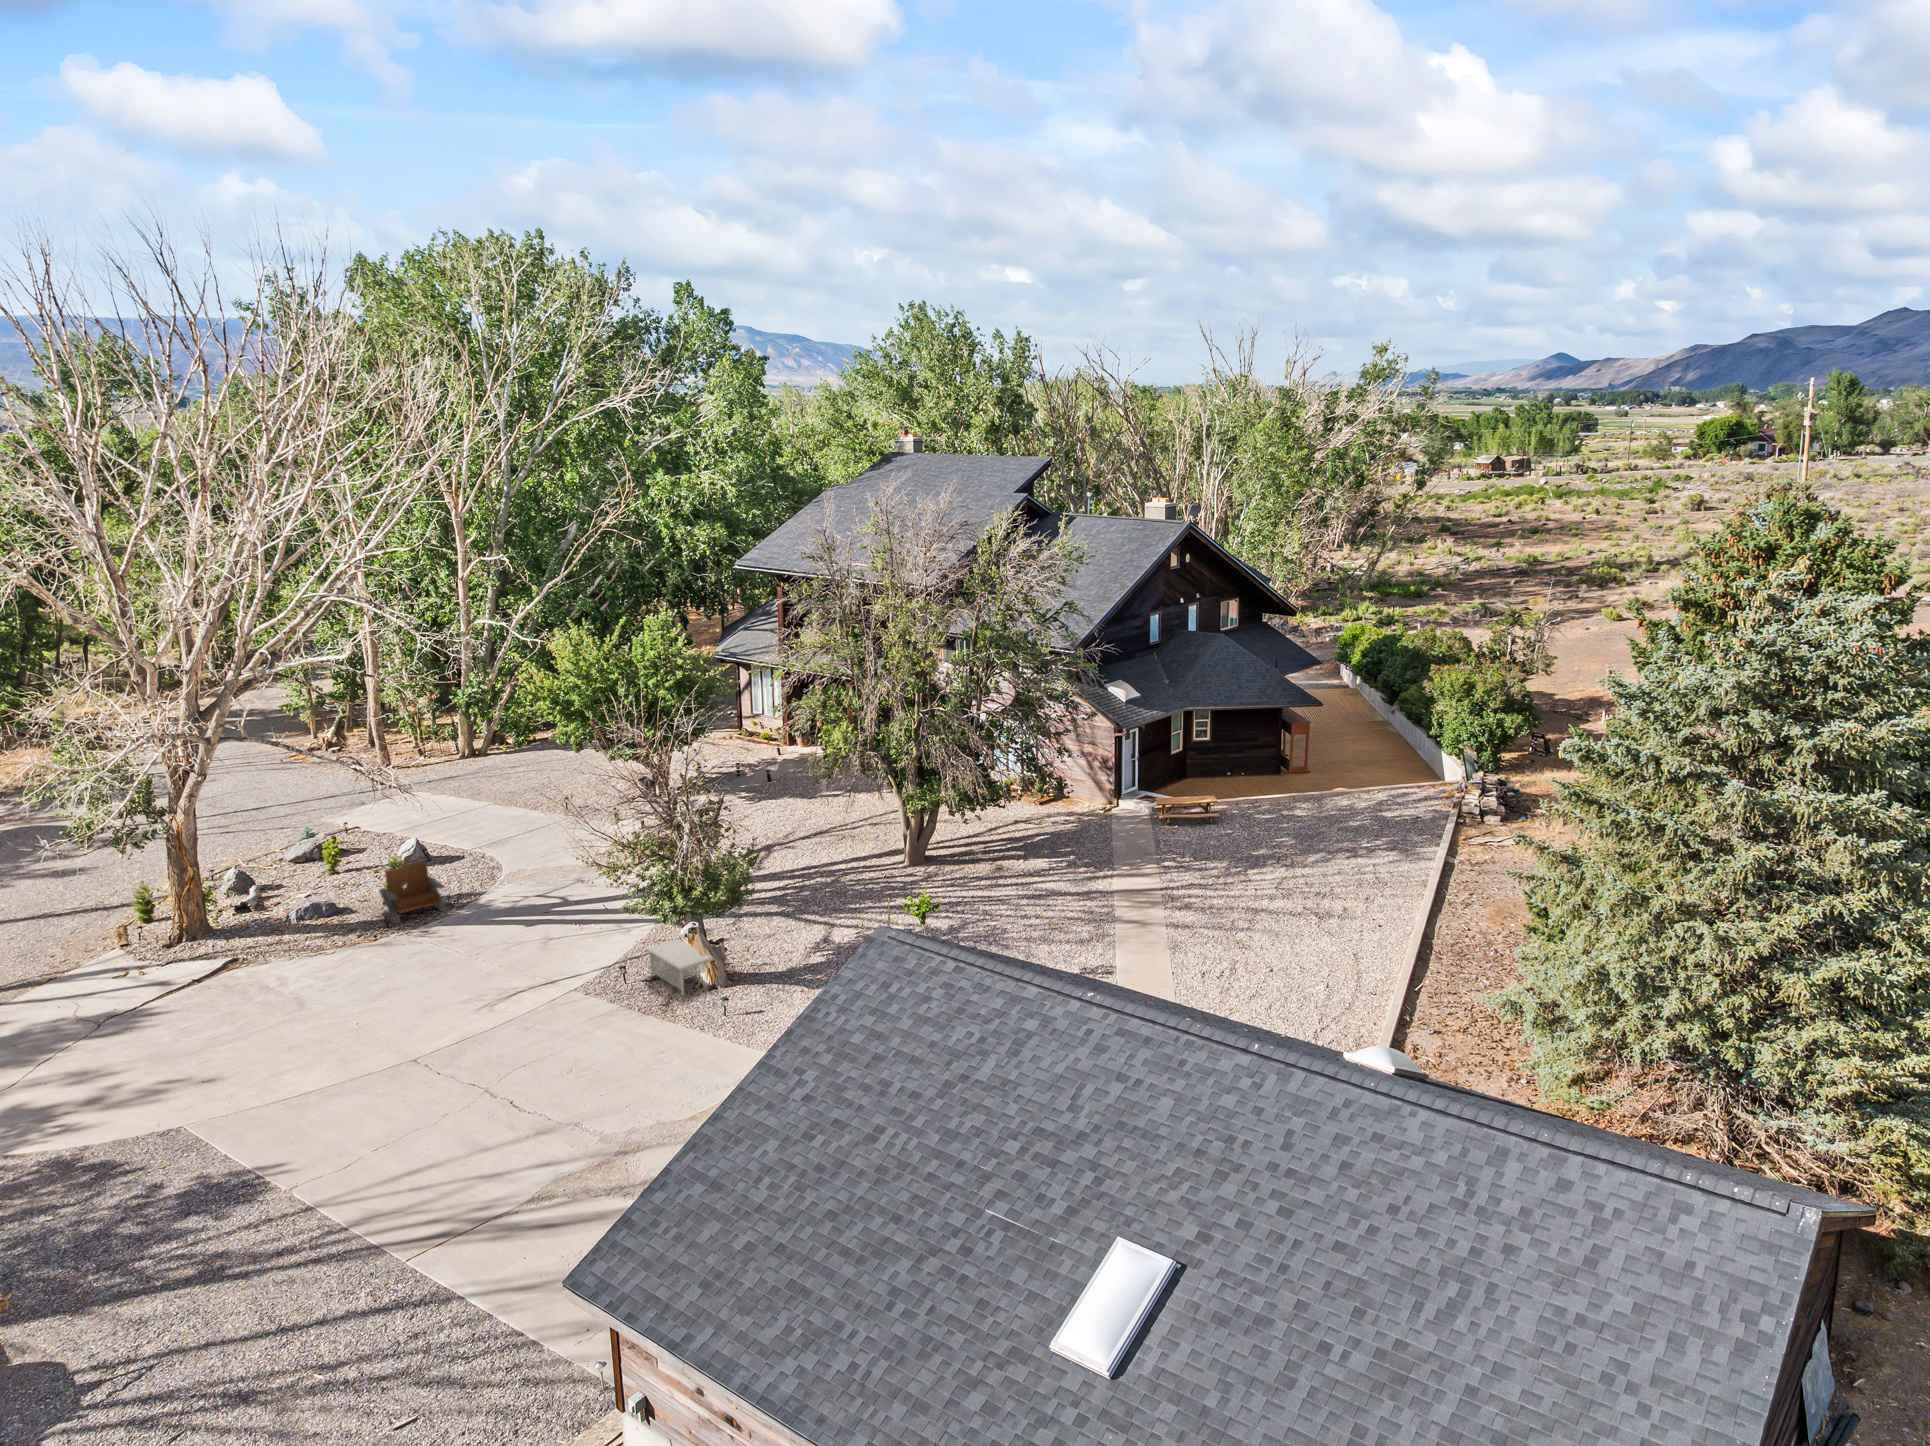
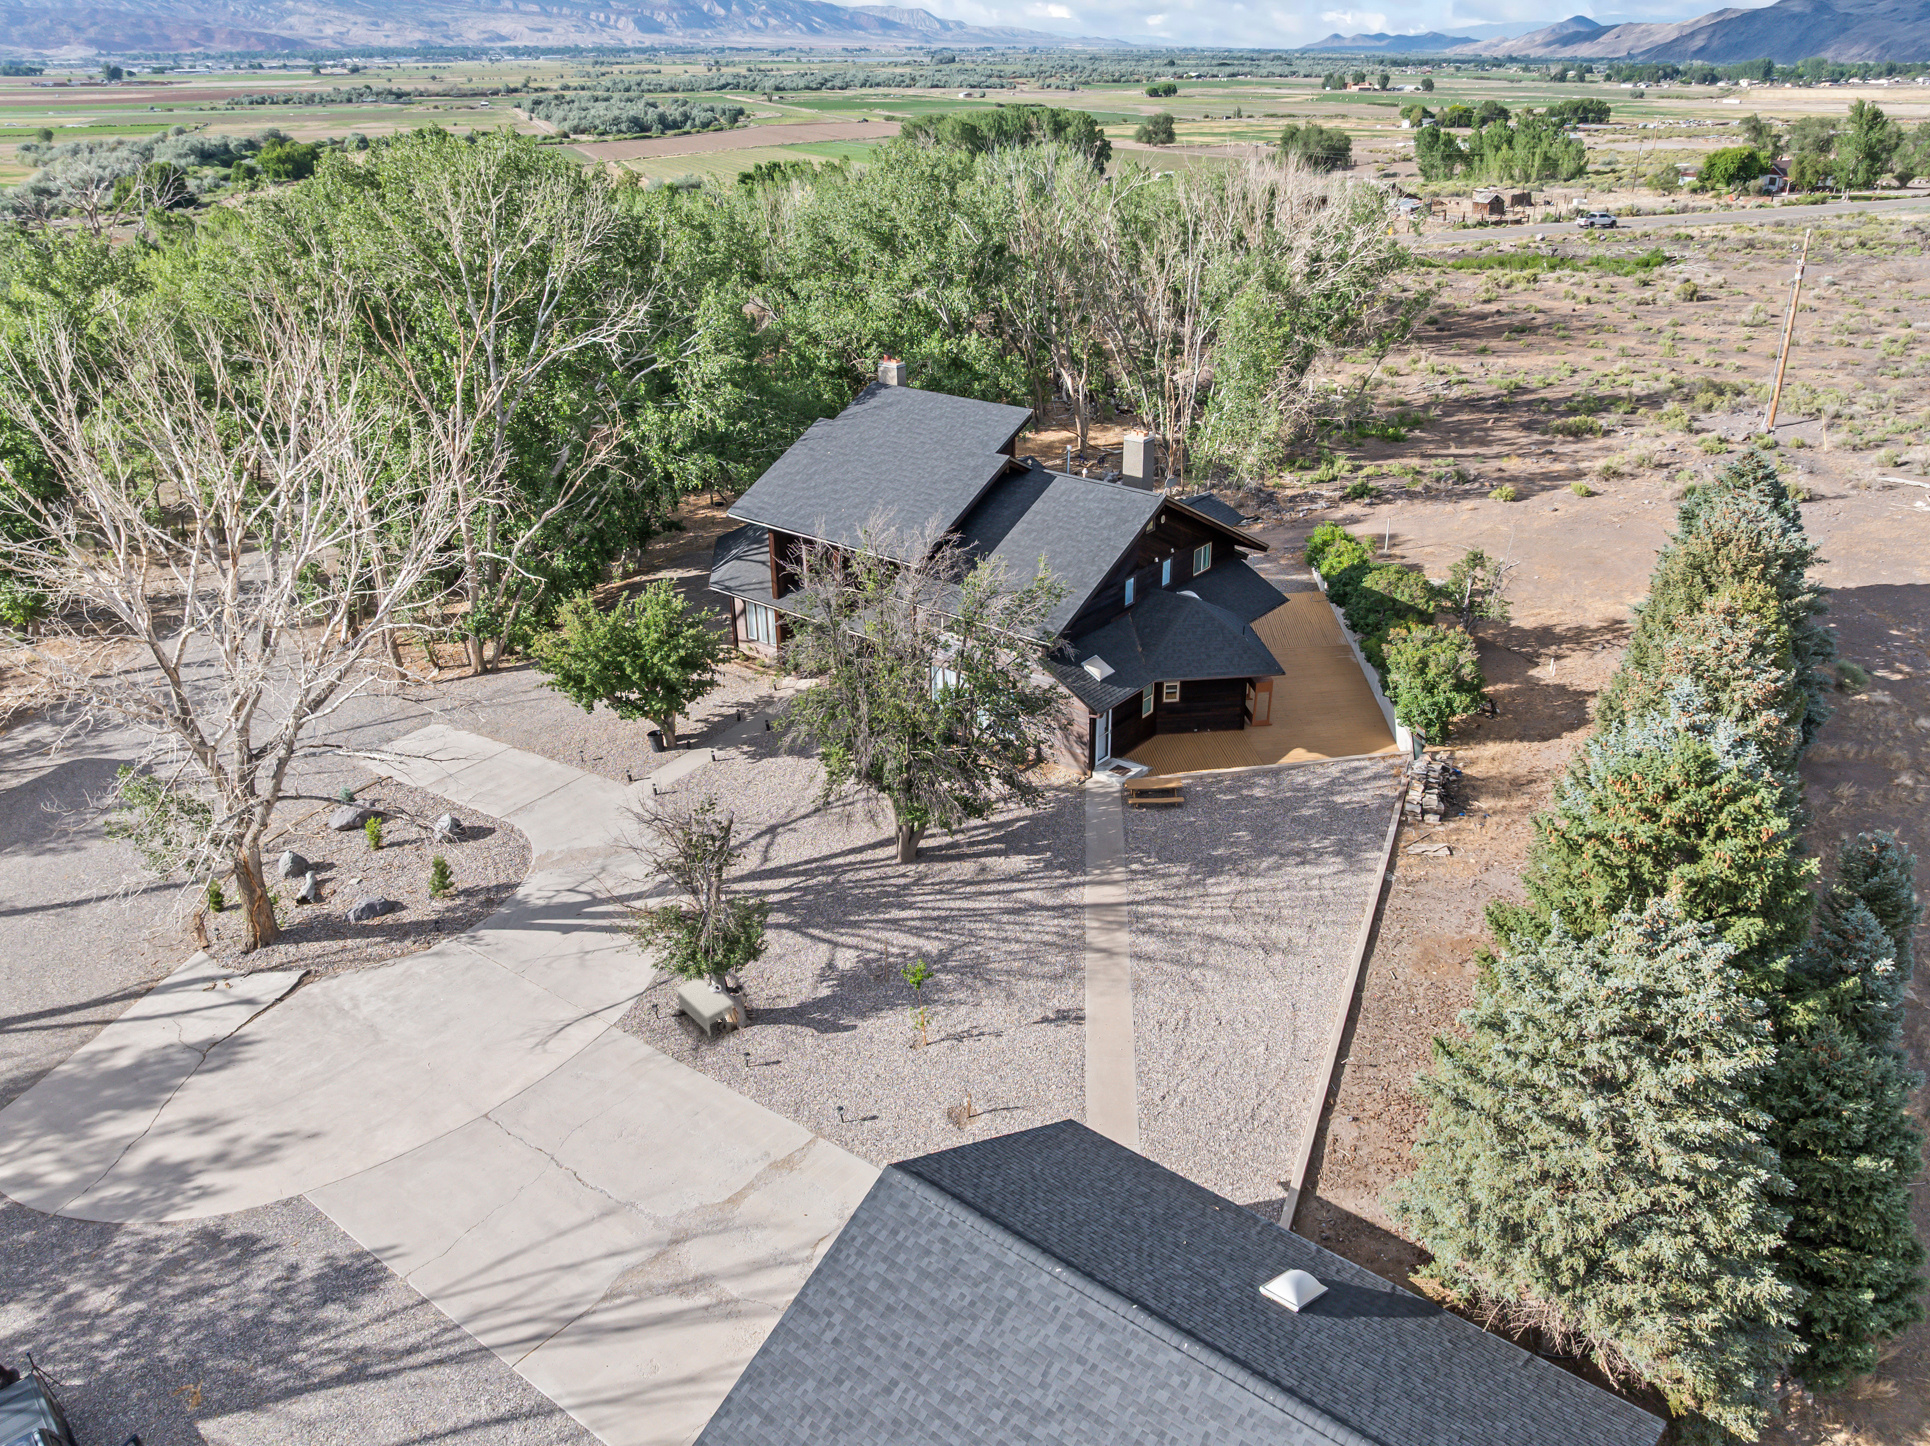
lounge chair: present [379,862,448,924] -> none [426,865,490,929]

